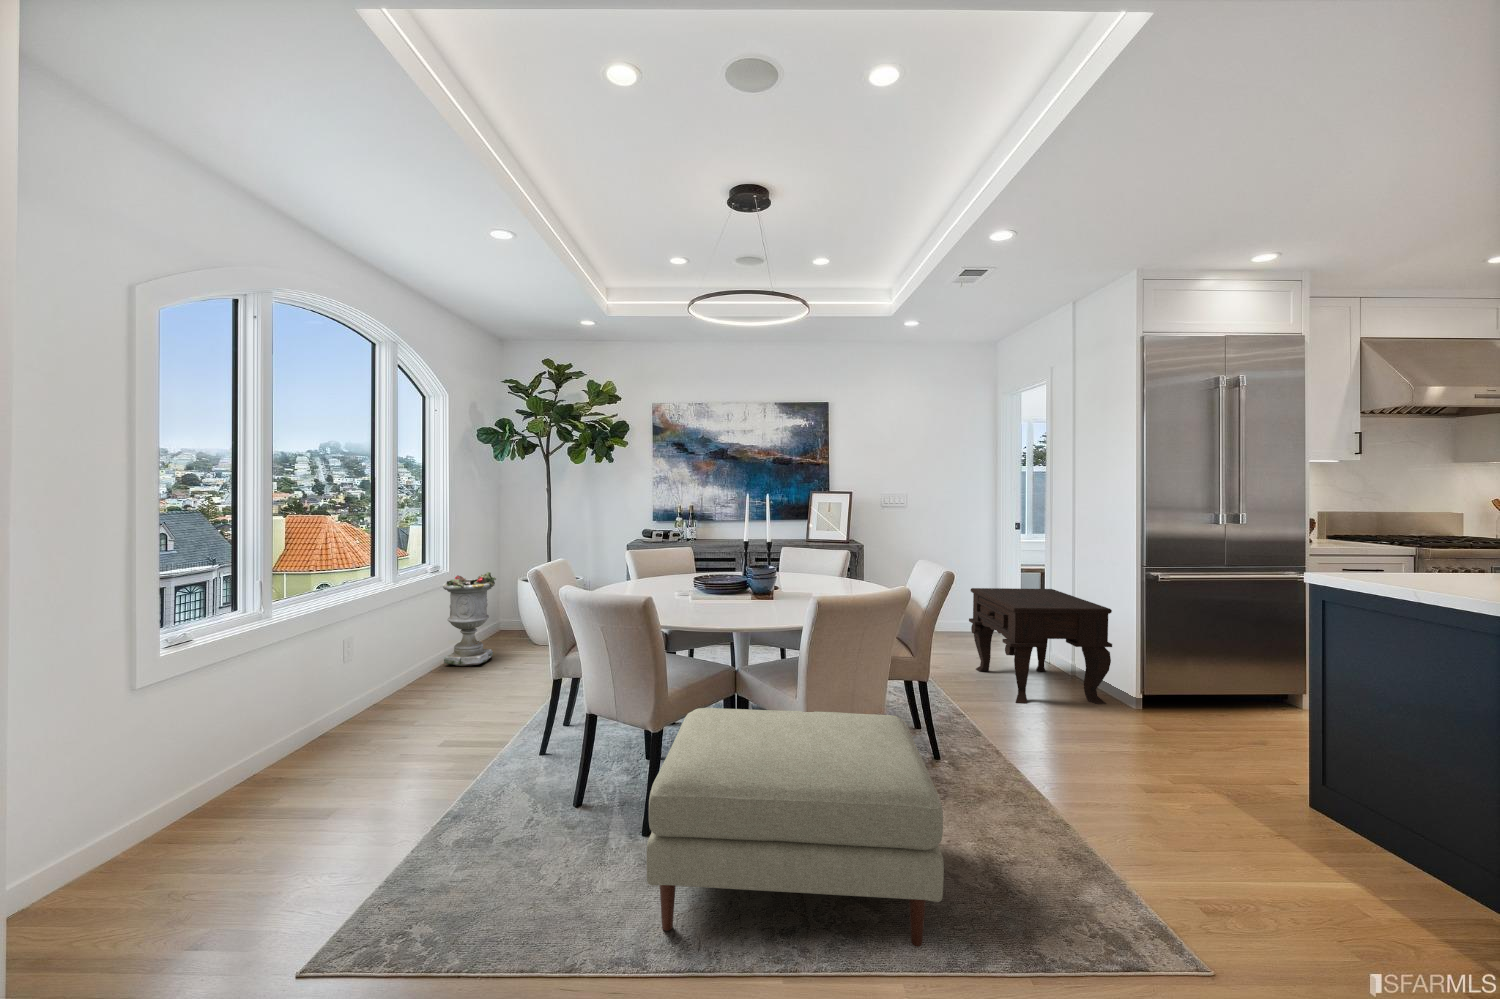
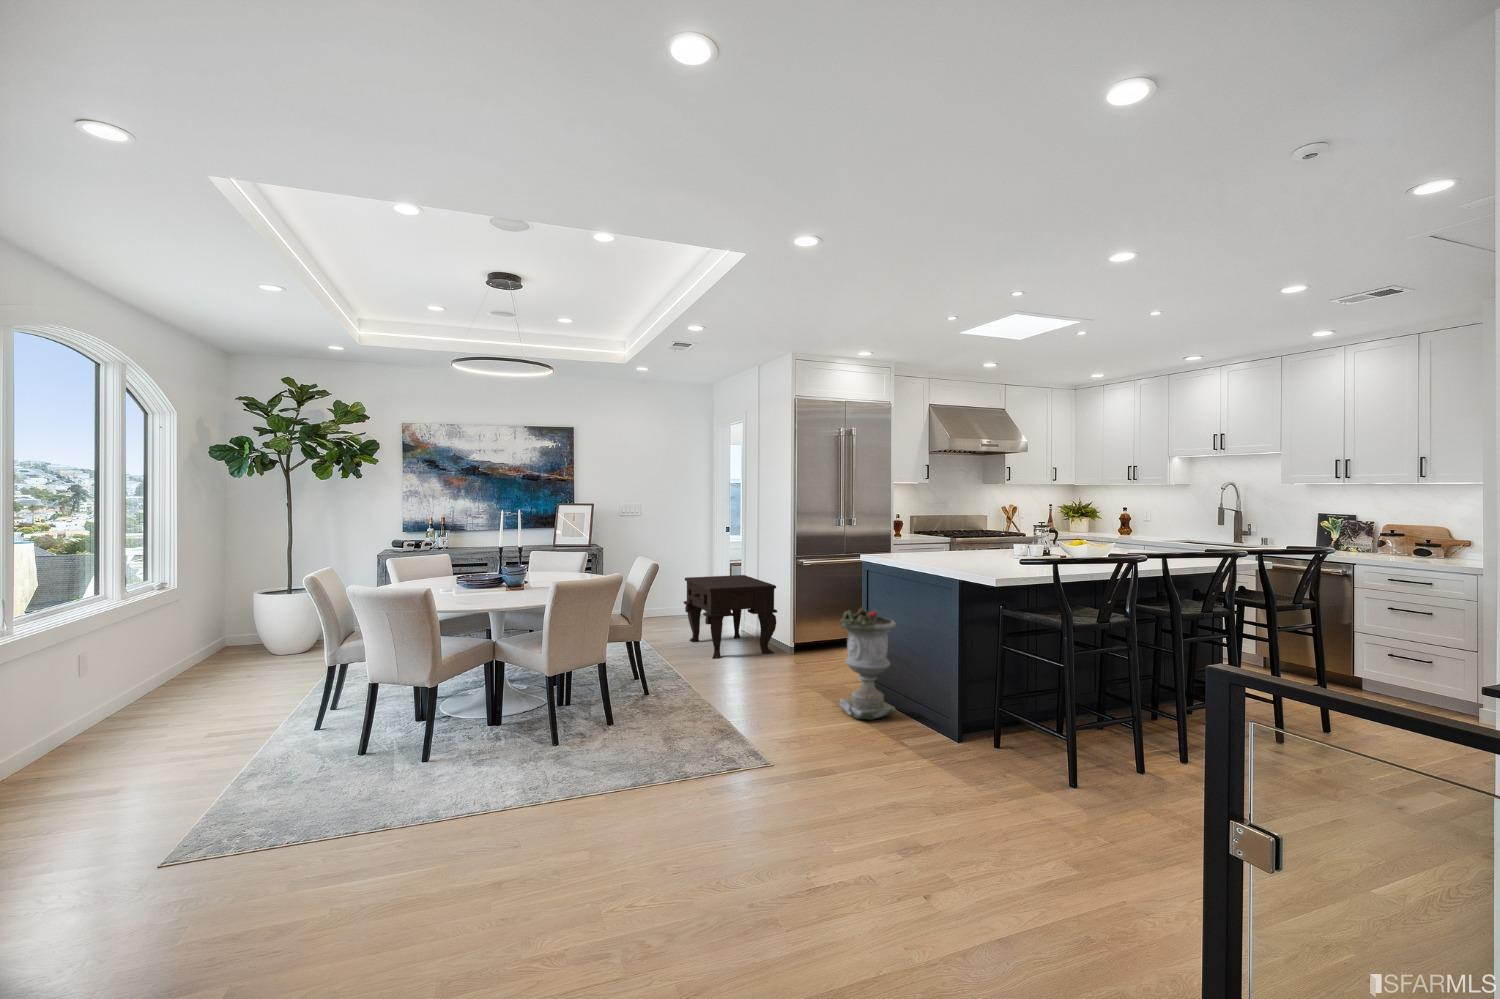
planter: present [443,572,496,666] -> present [839,607,896,720]
ottoman: present [646,708,944,947] -> none [436,657,630,801]

